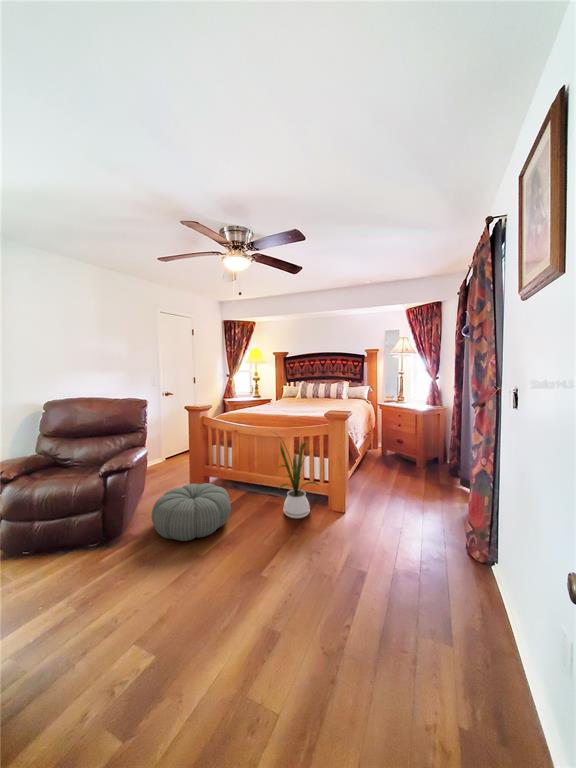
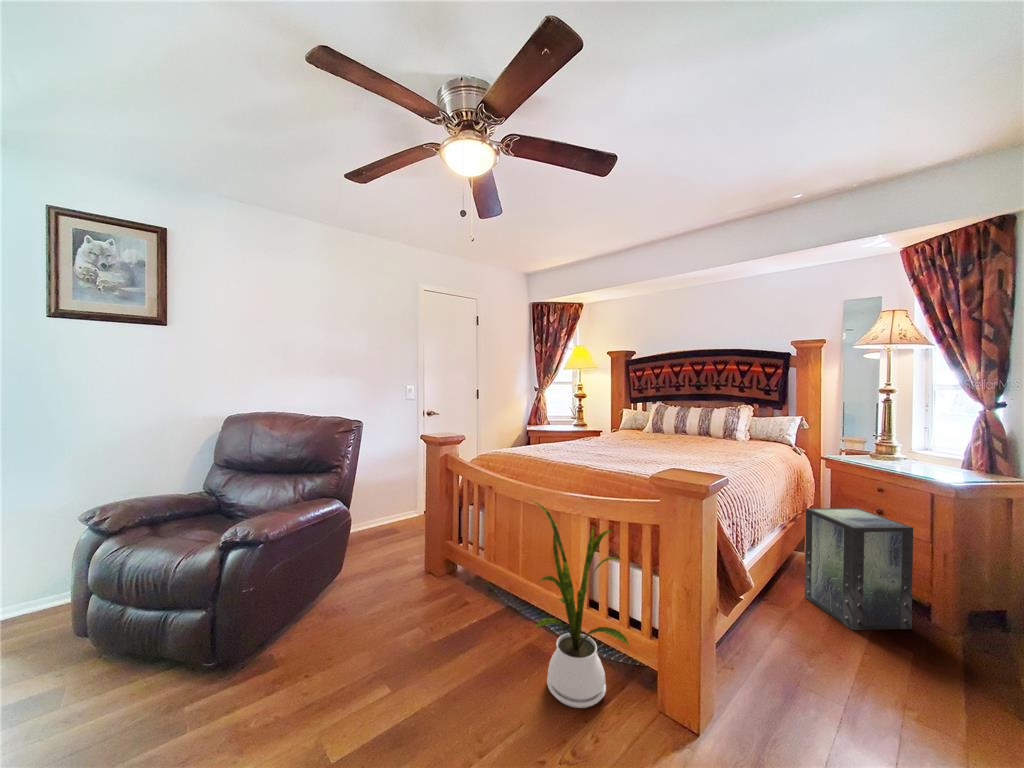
storage box: none [374,424,412,473] -> present [805,508,913,630]
pouf: present [152,483,231,541] -> none [298,577,447,699]

